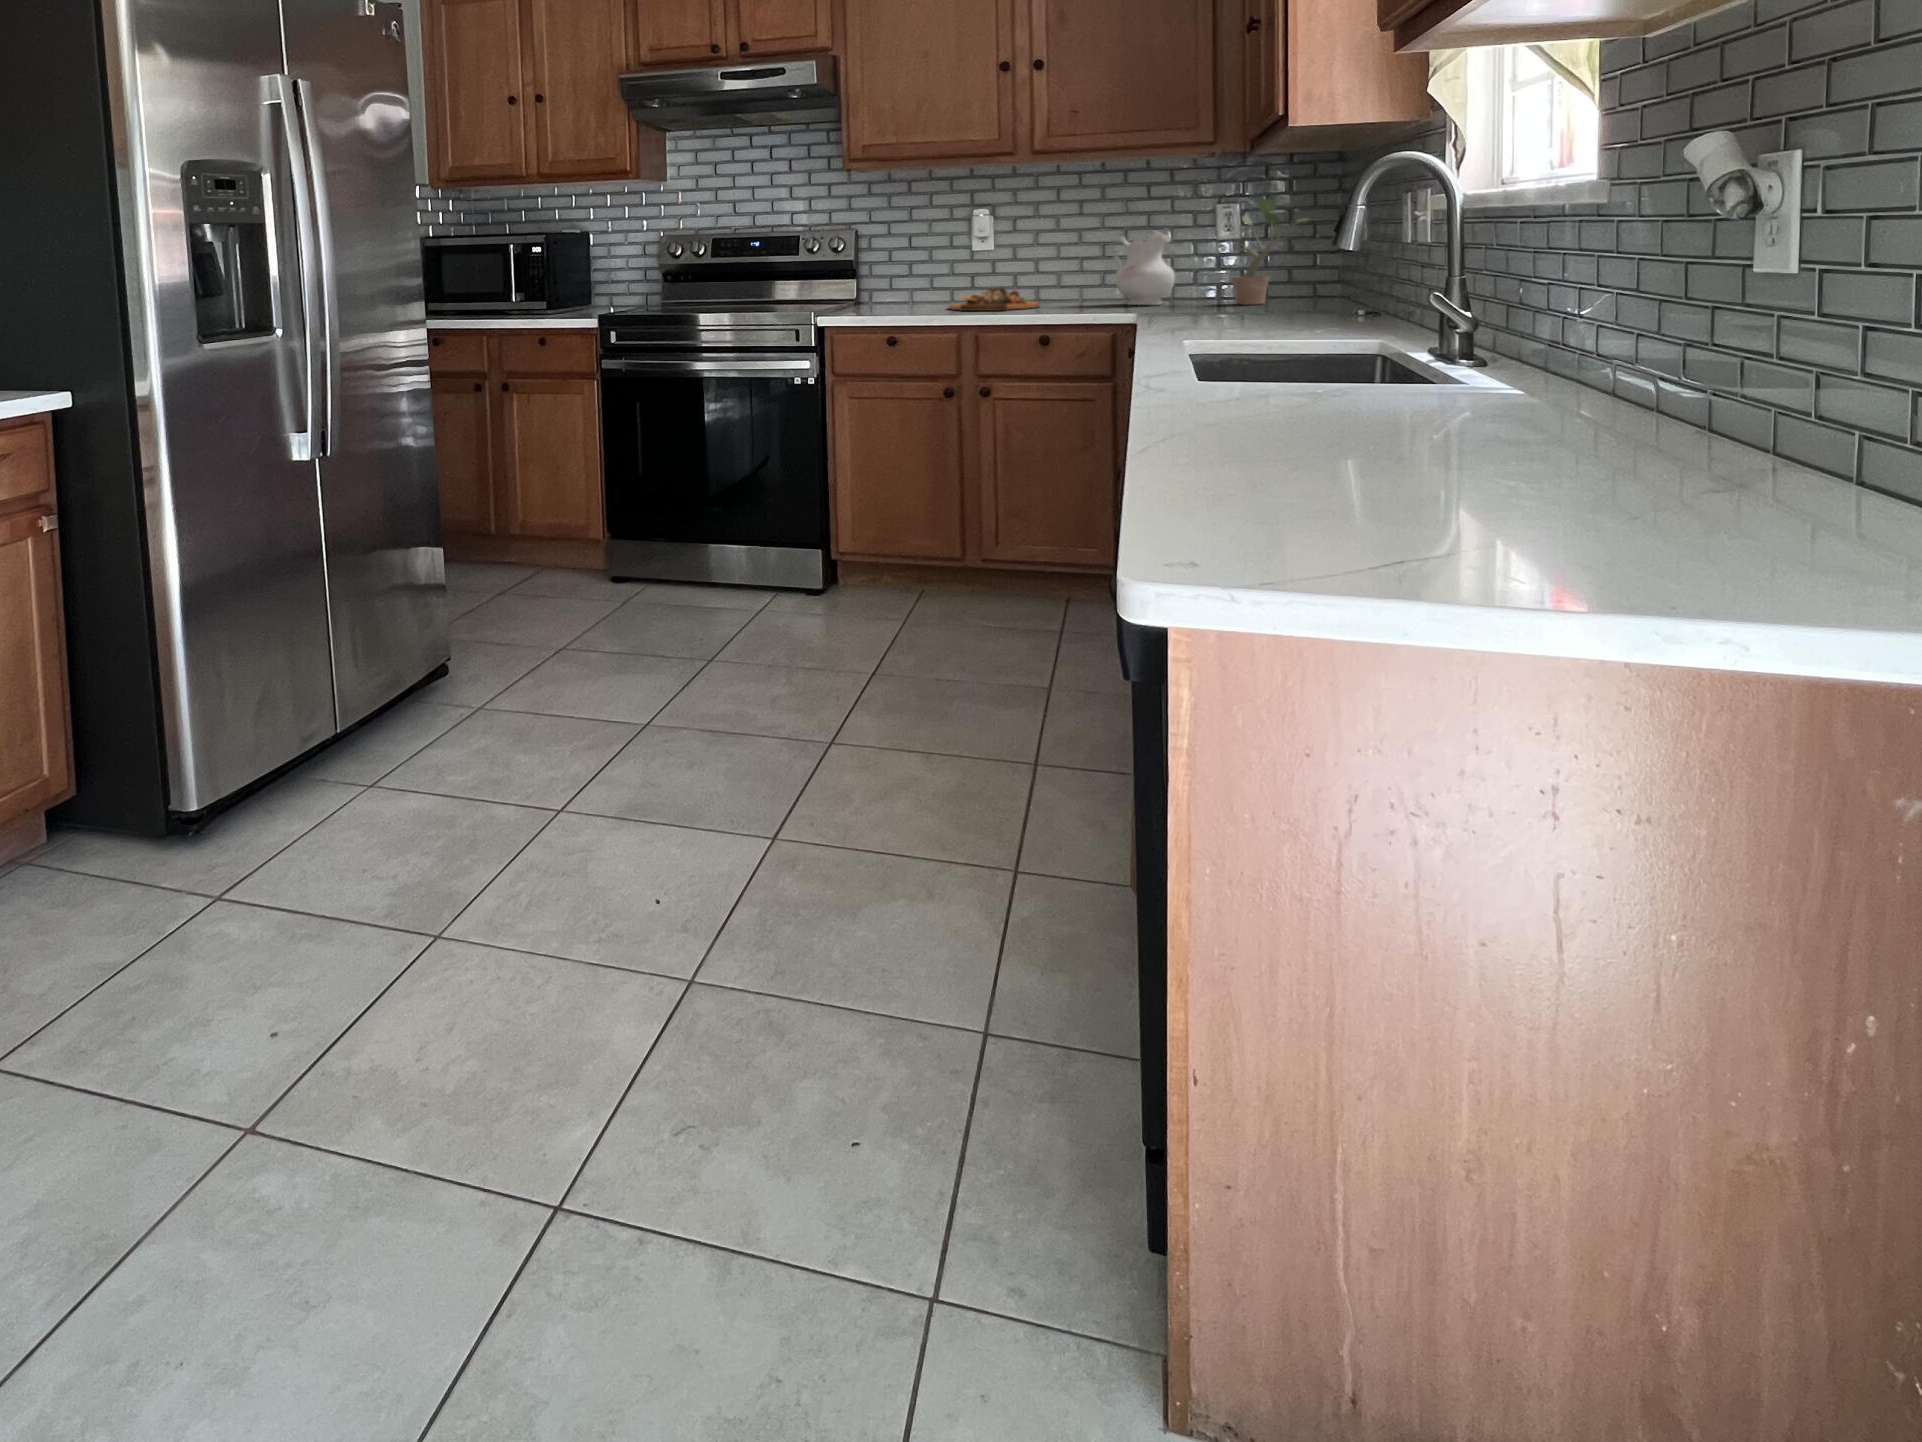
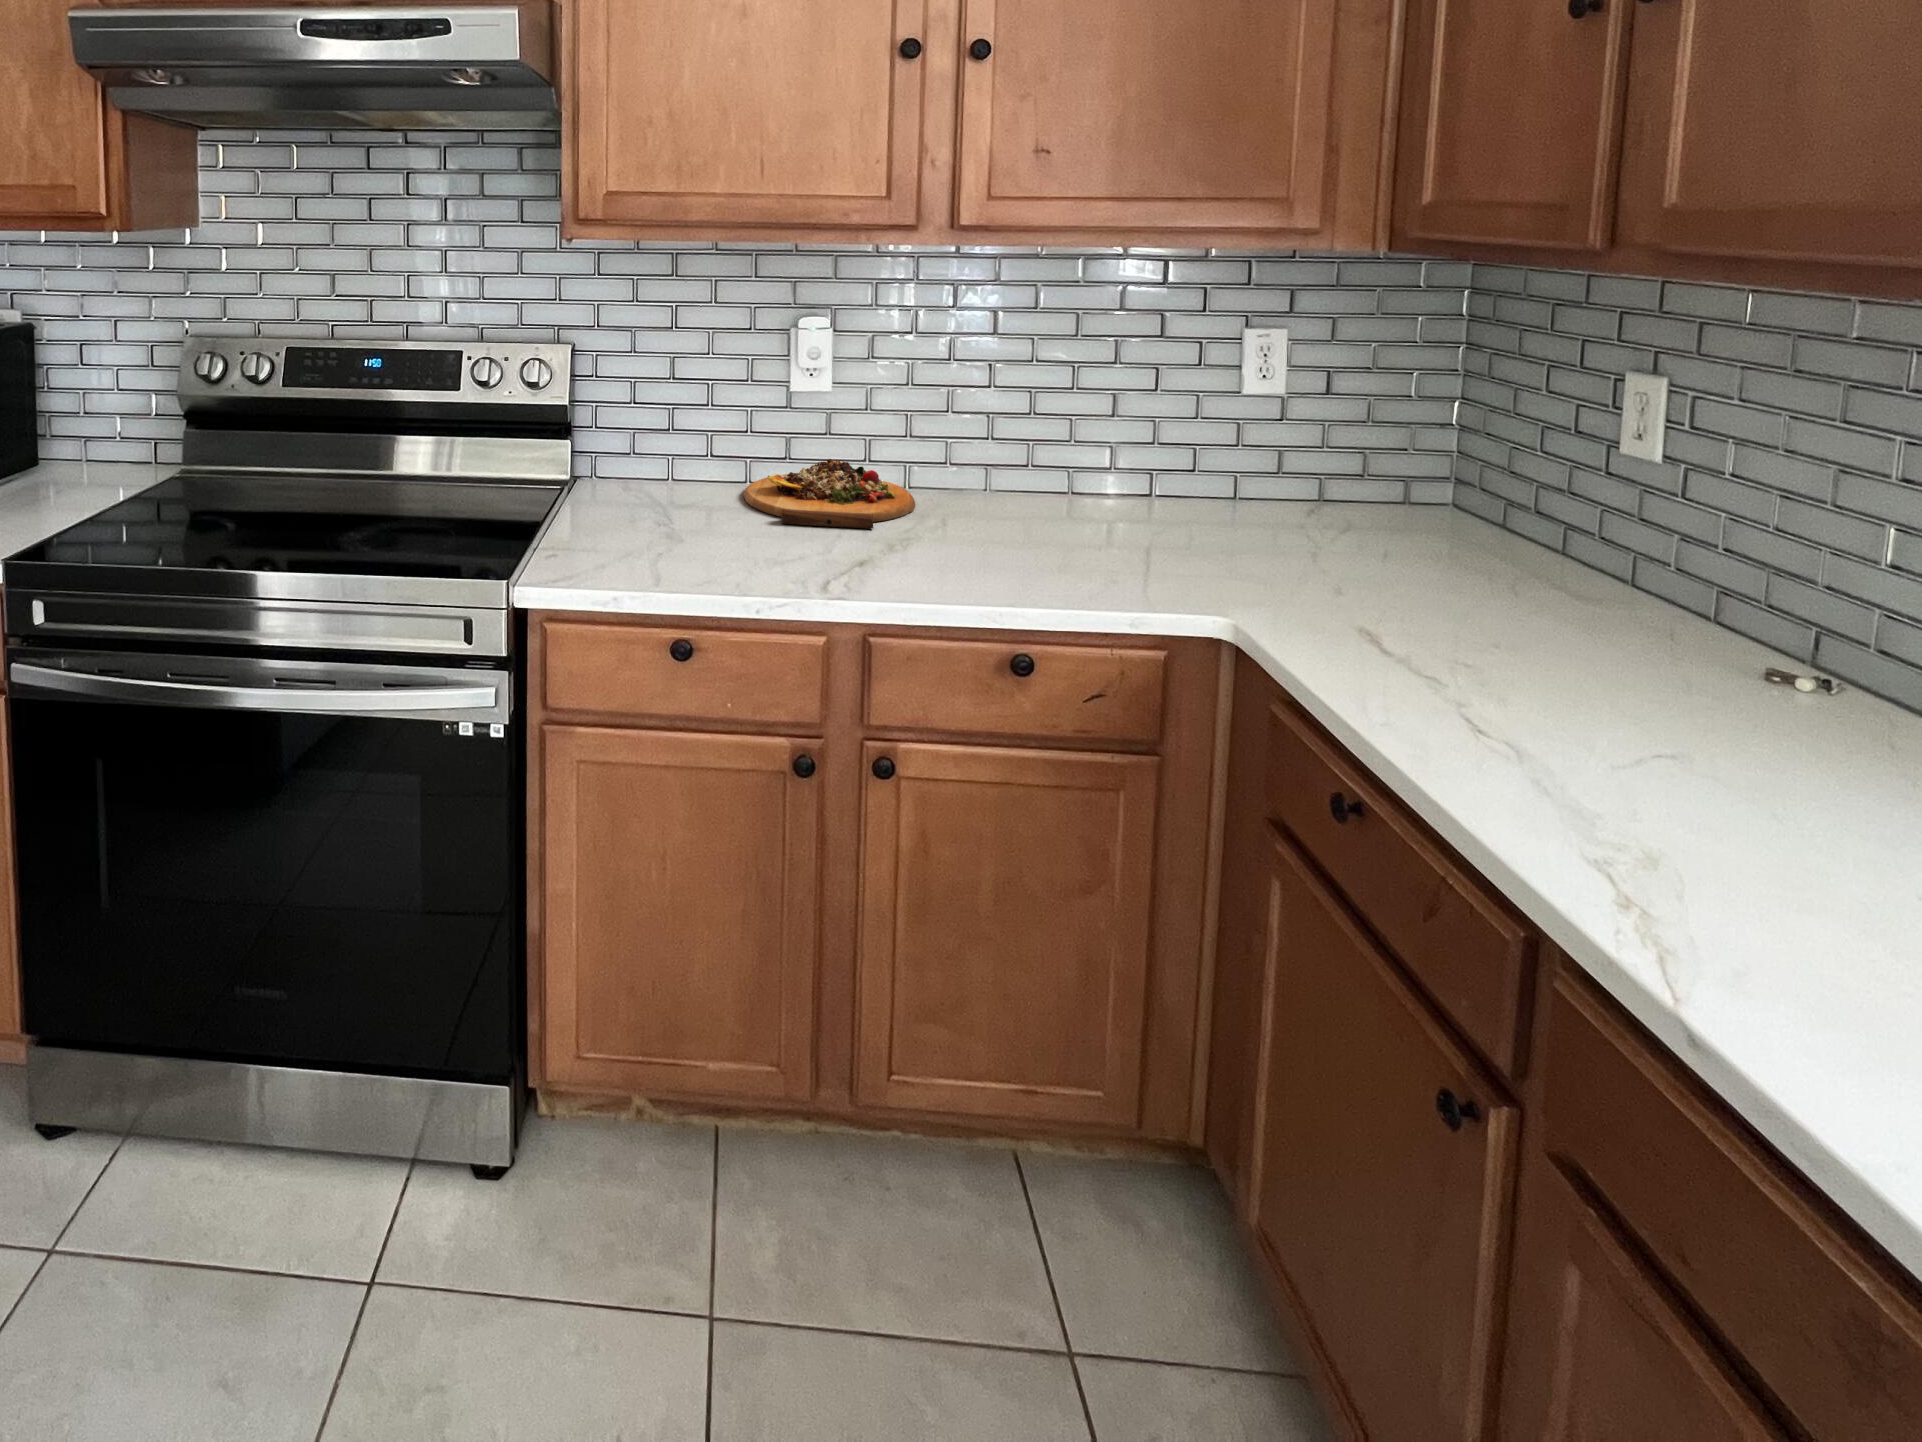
potted plant: present [1225,198,1308,305] -> none [1224,319,1450,527]
ceramic pitcher: present [1110,233,1175,305] -> none [1040,368,1165,514]

